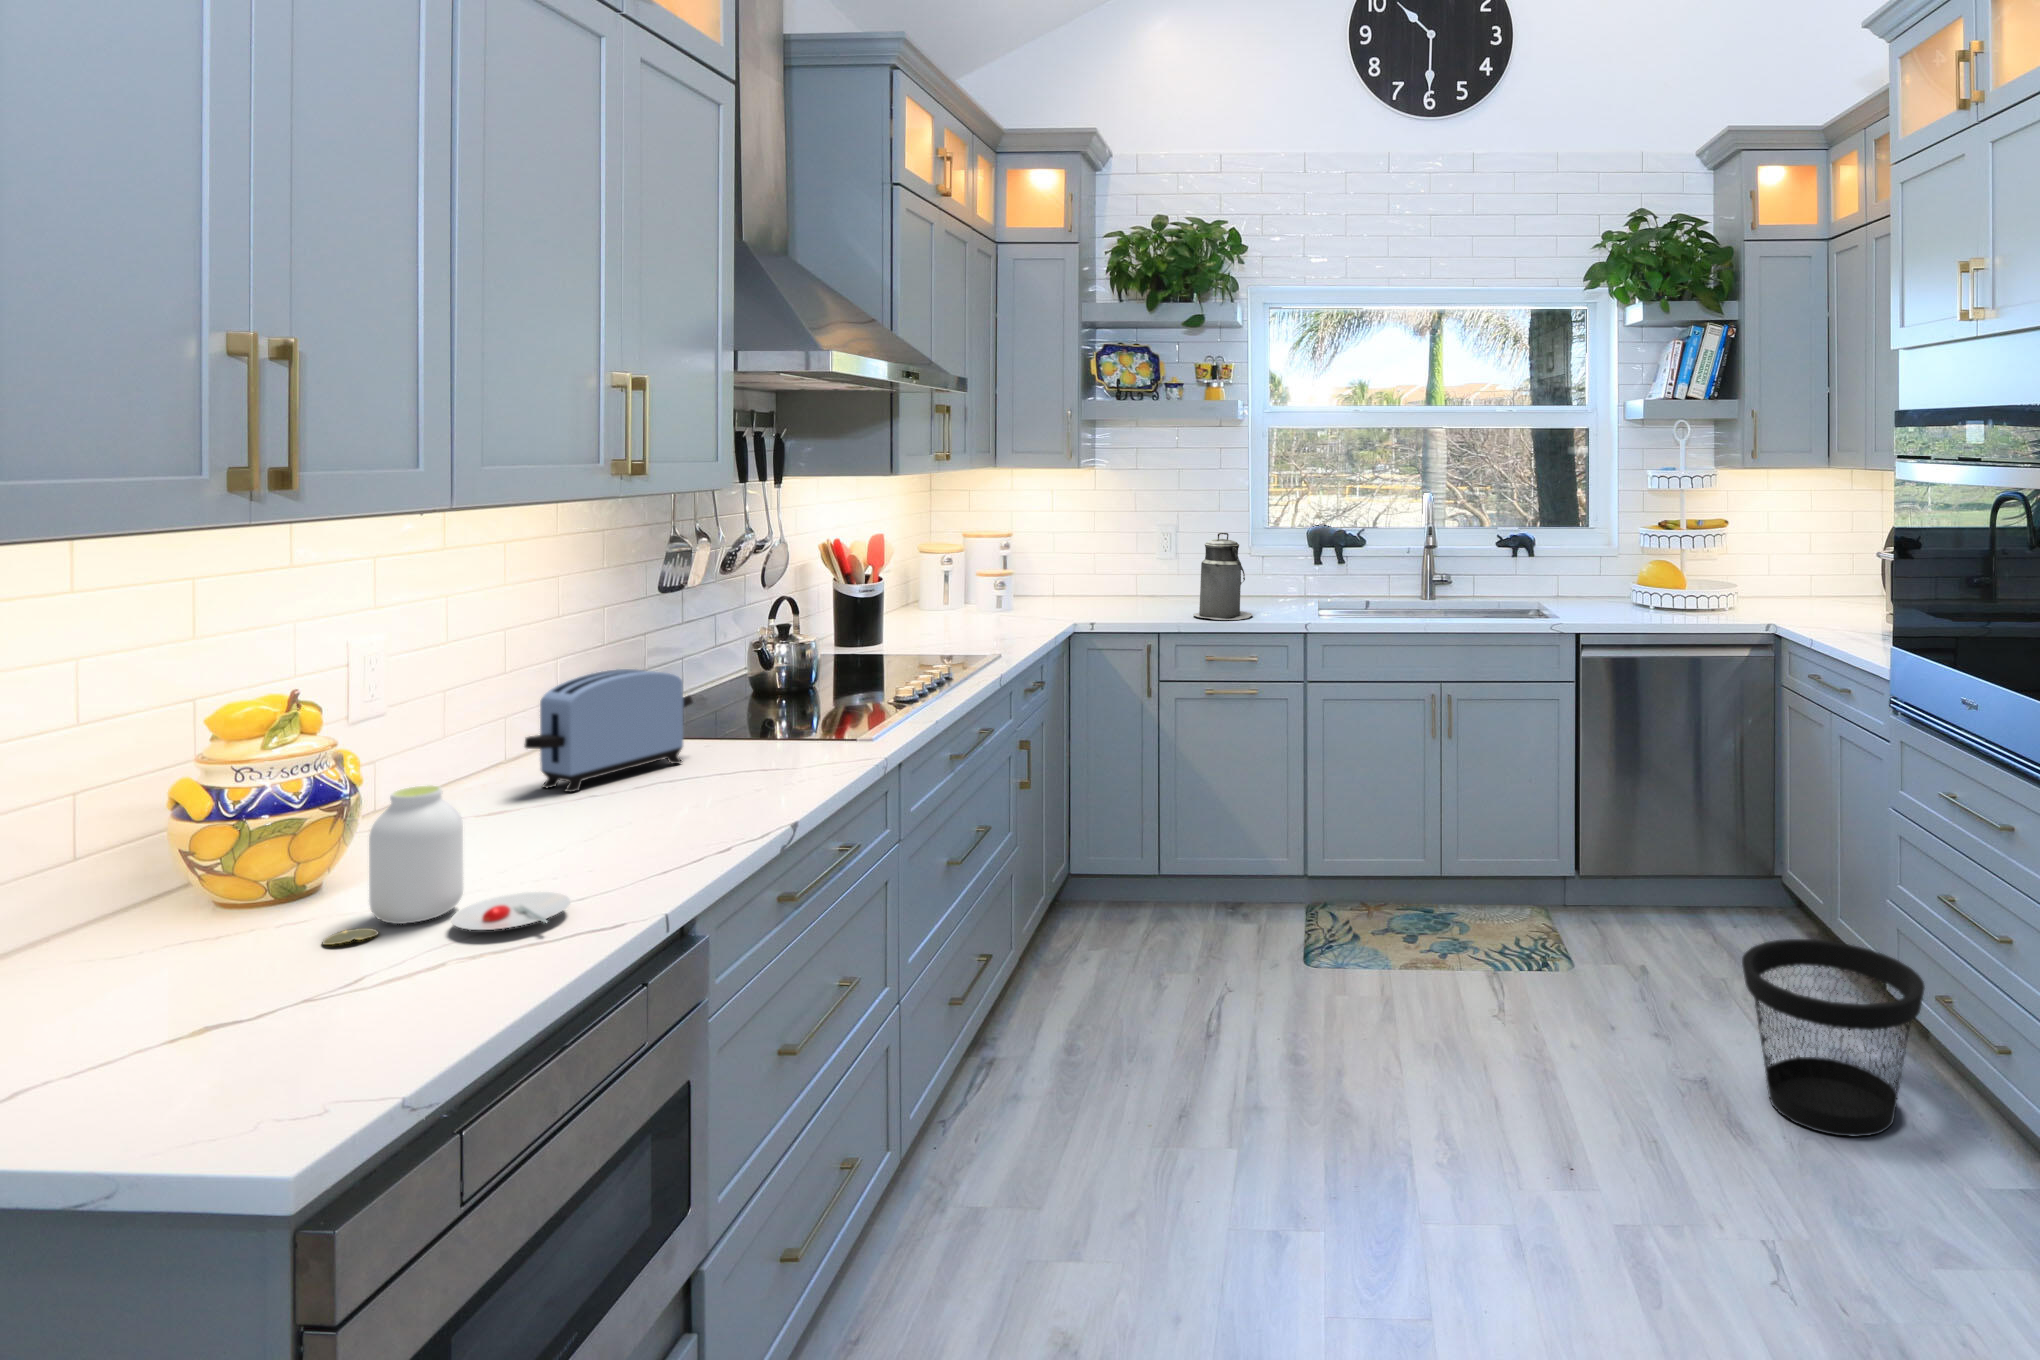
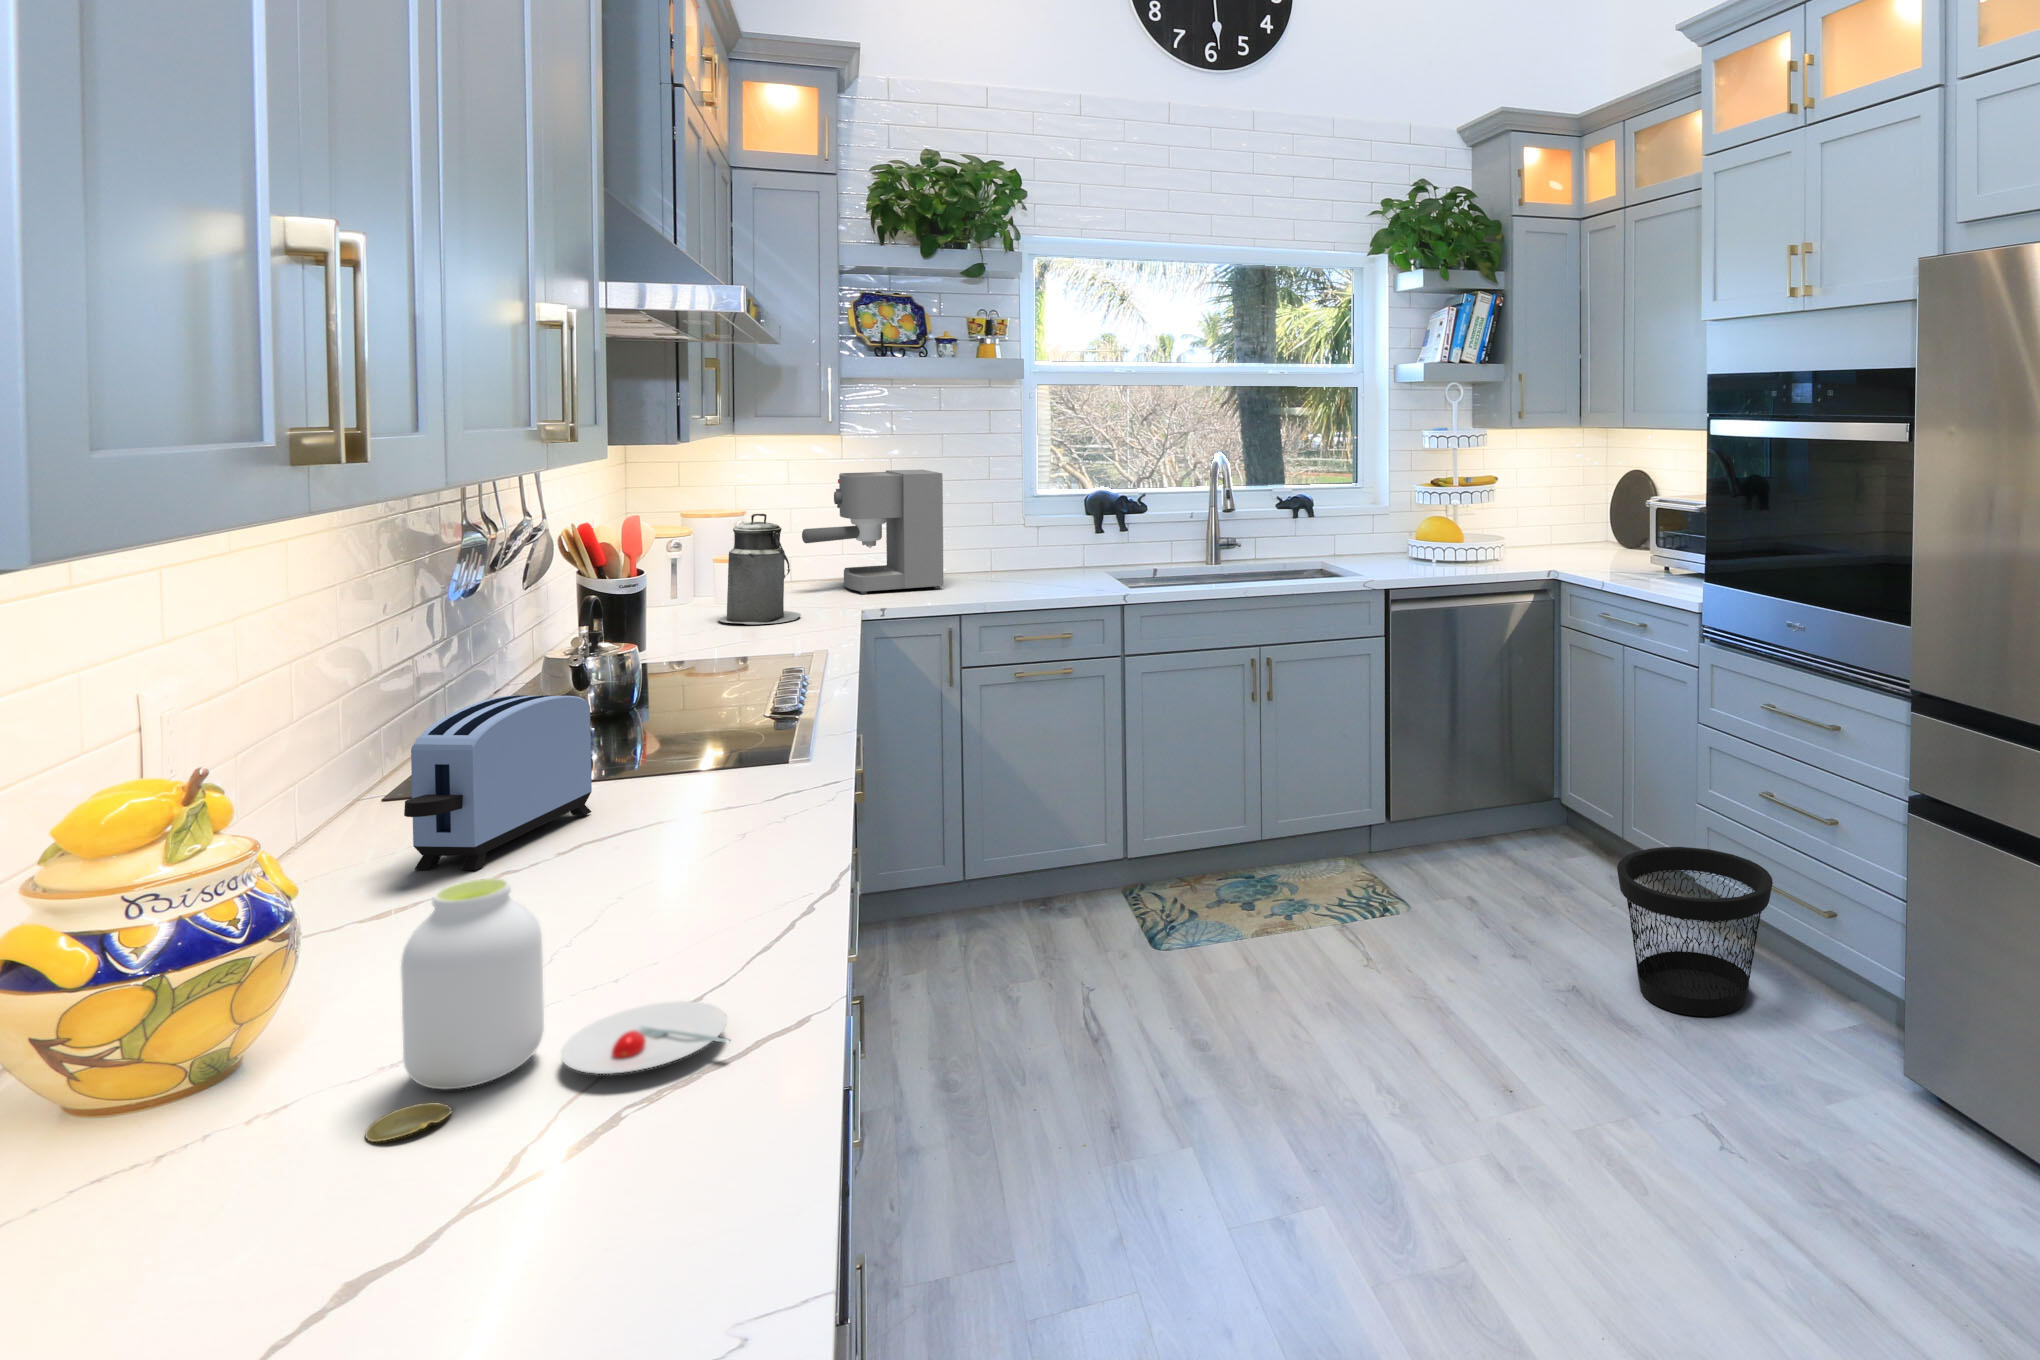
coffee maker: none [1045,502,1159,611] -> present [802,470,944,594]
canister: present [1193,533,1253,620] -> present [718,513,801,624]

